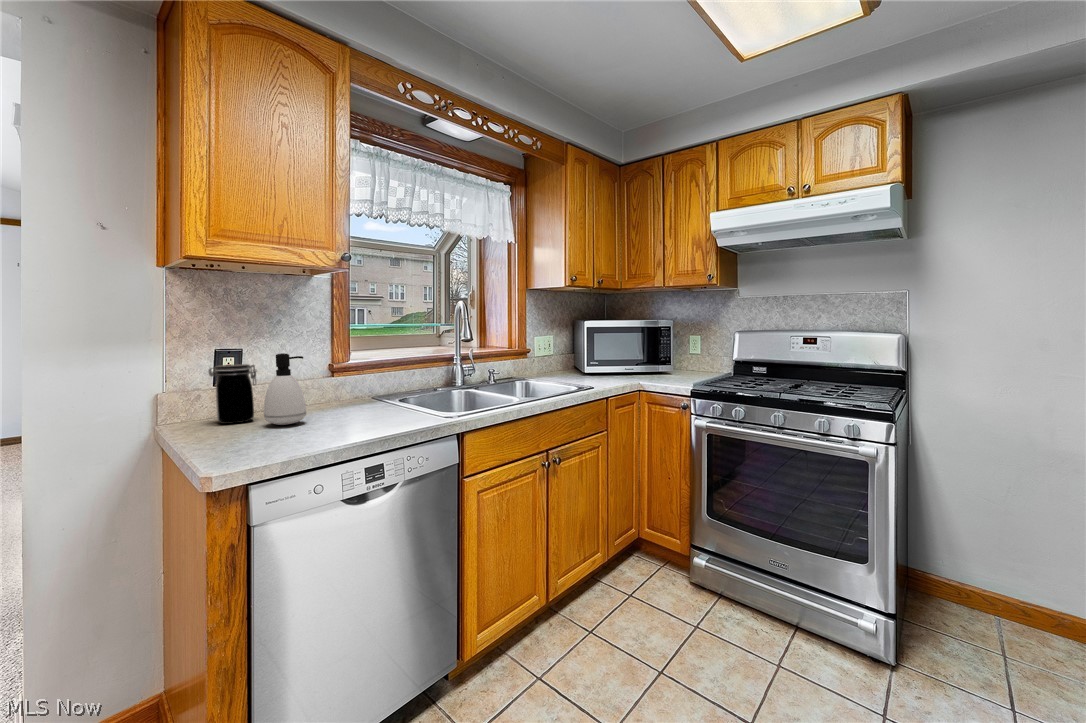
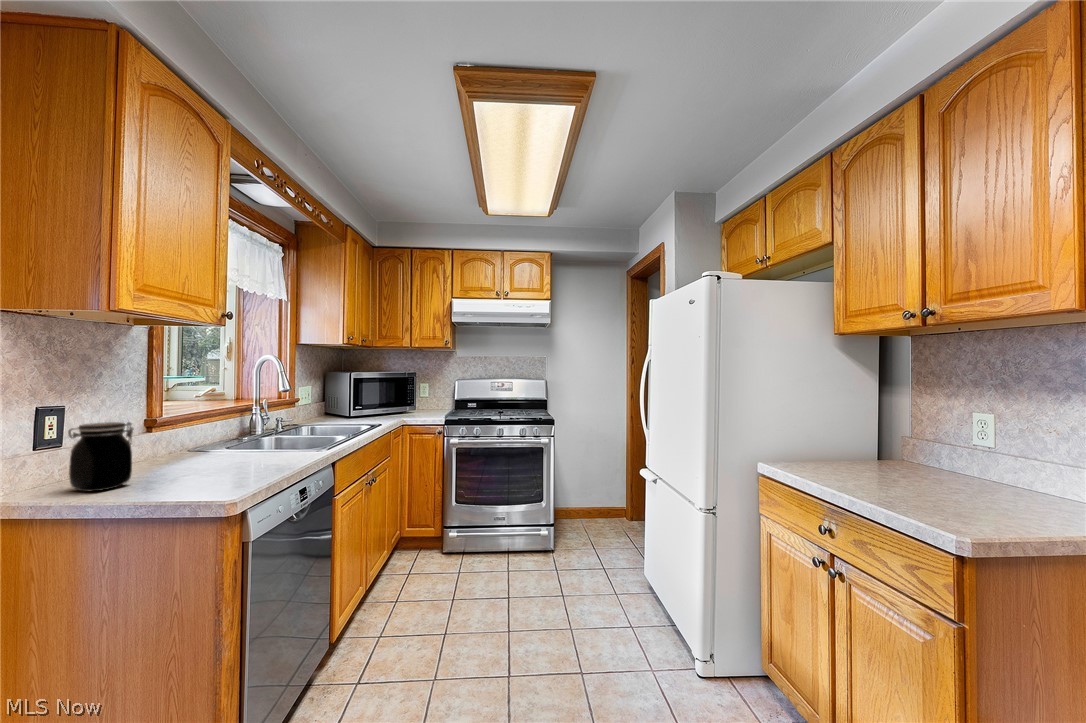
soap dispenser: present [264,353,307,425] -> none [163,408,214,482]

